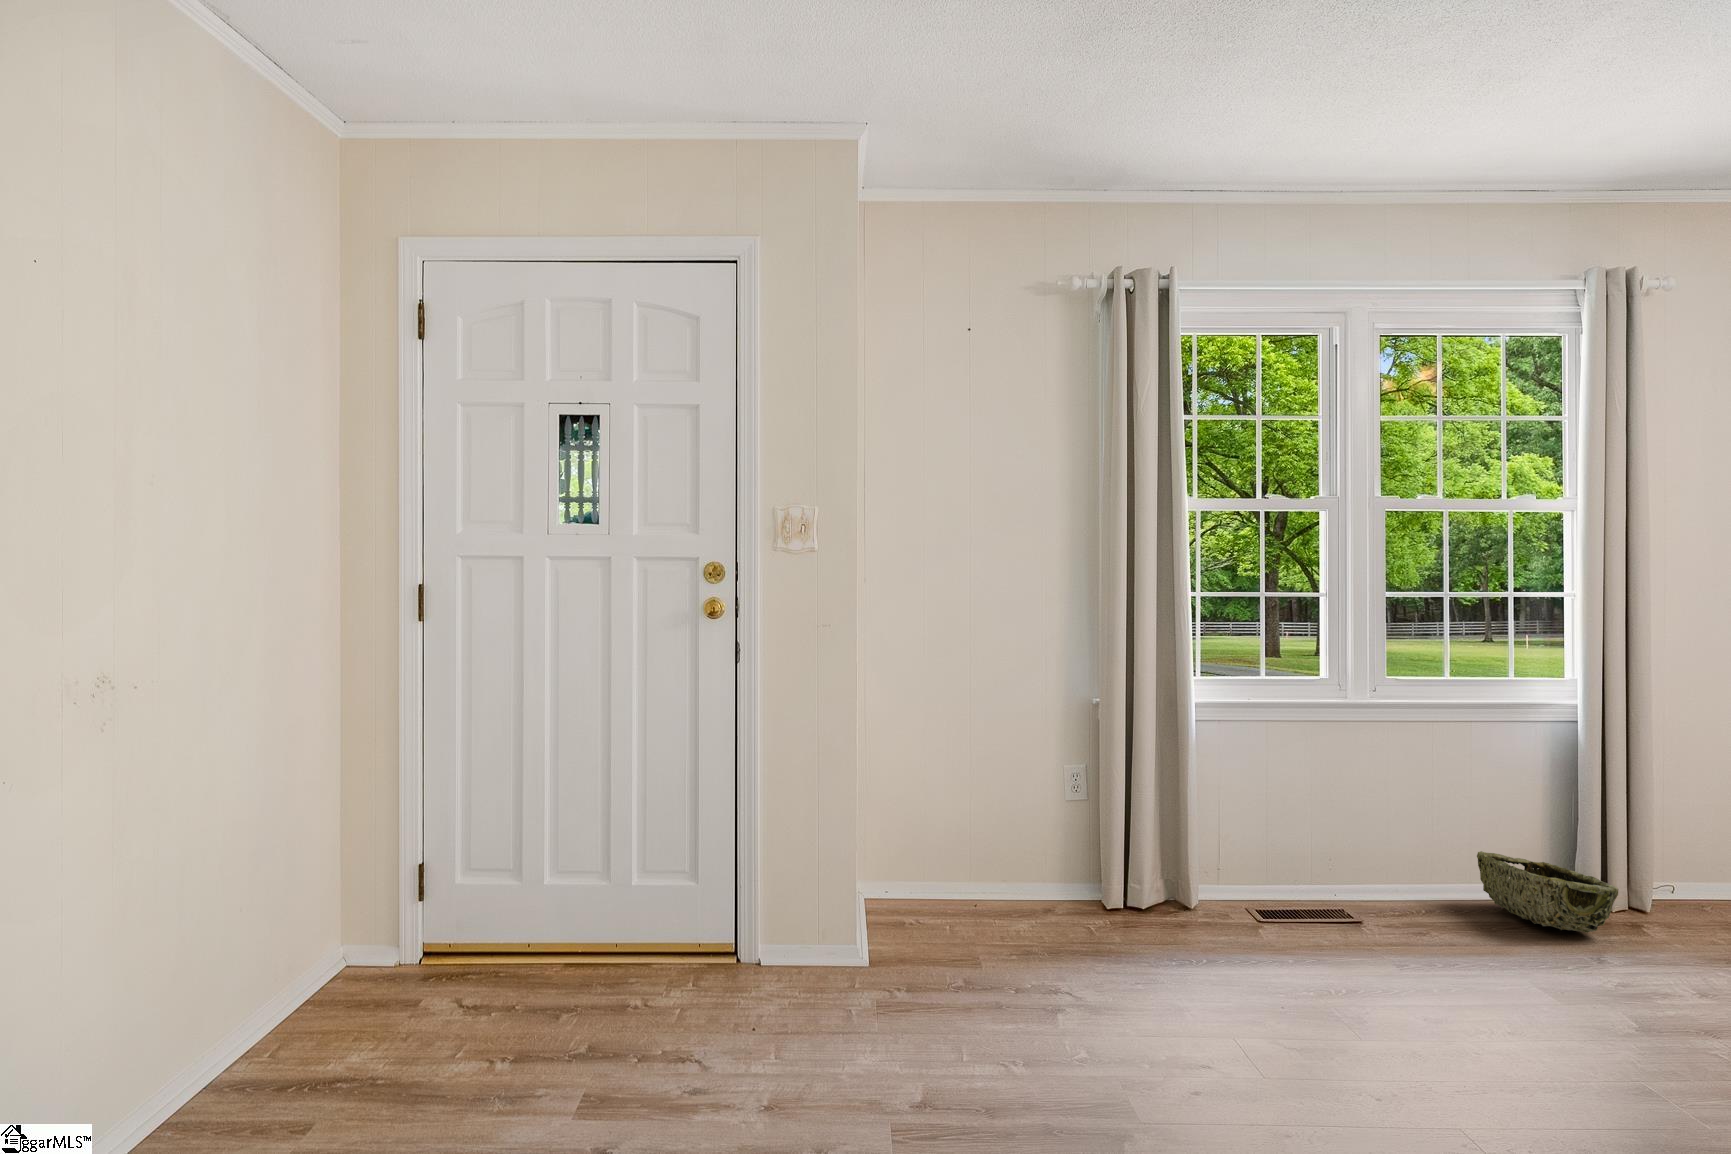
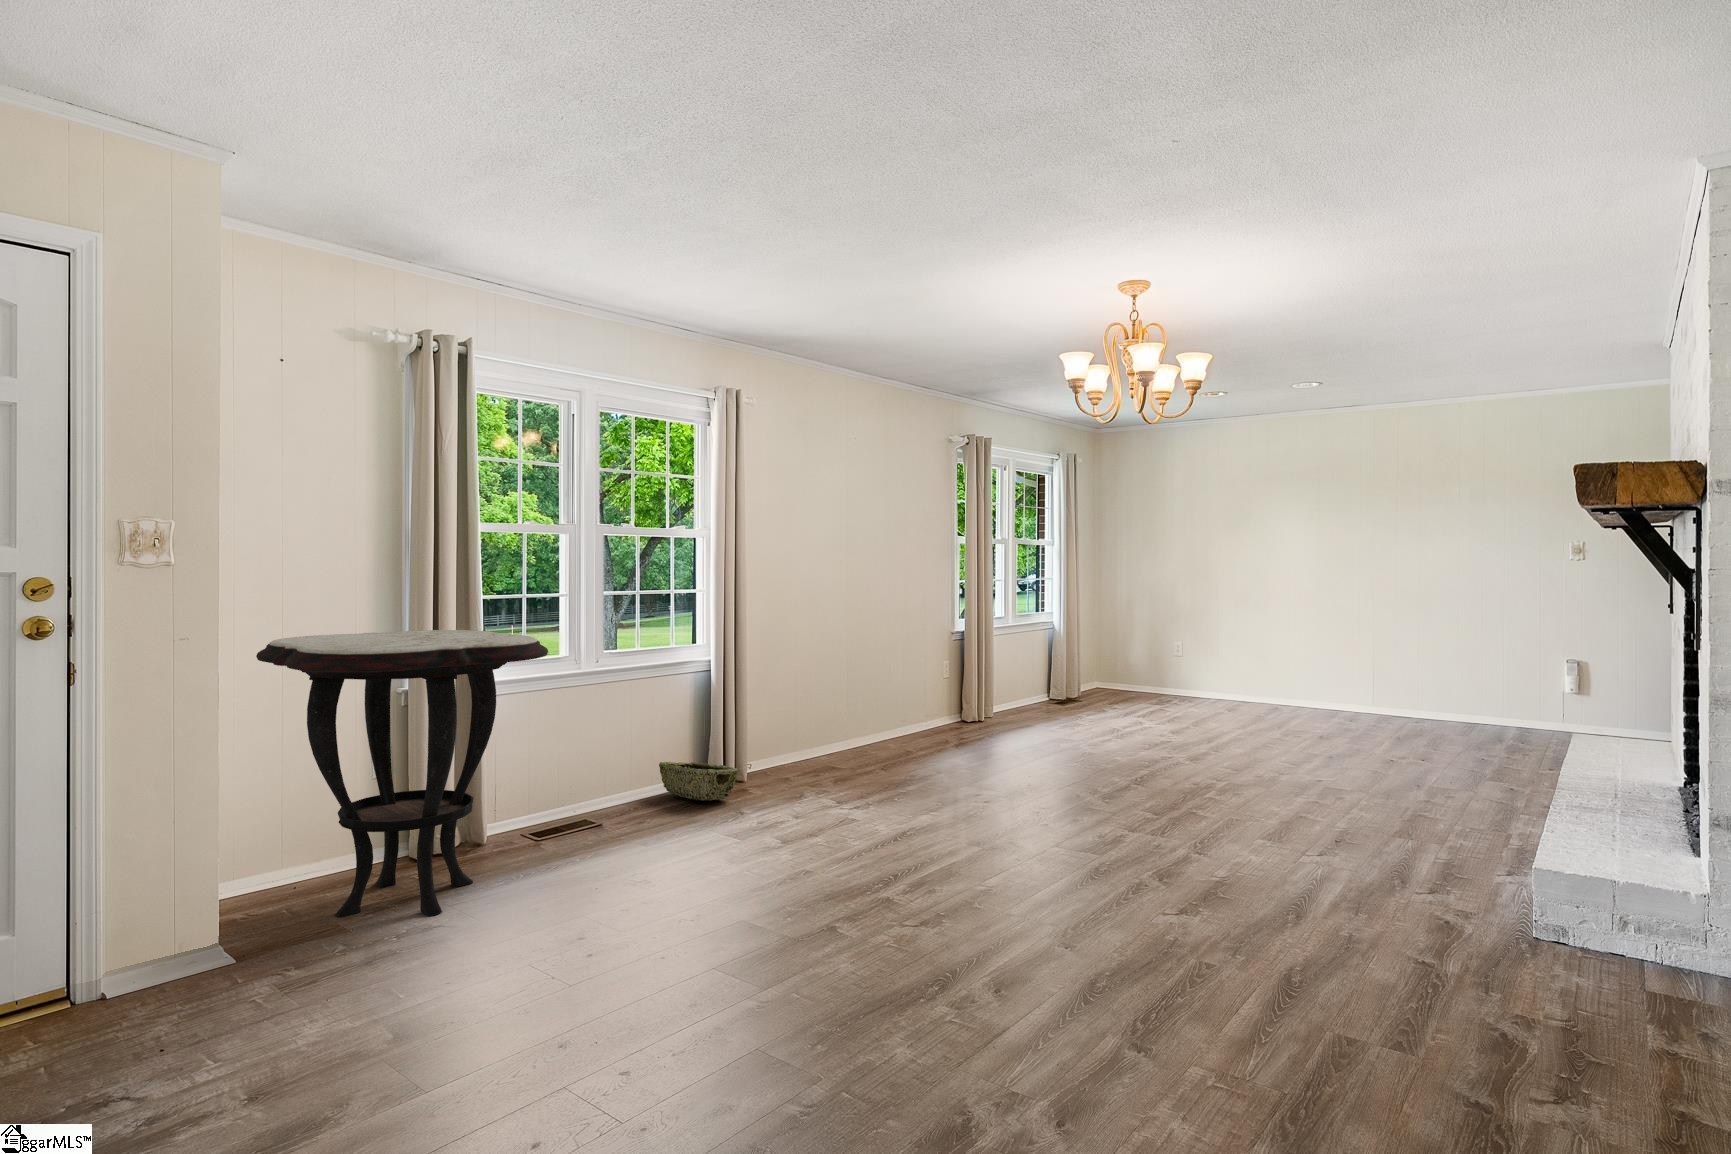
side table: none [918,630,1219,979] -> present [256,630,548,917]

